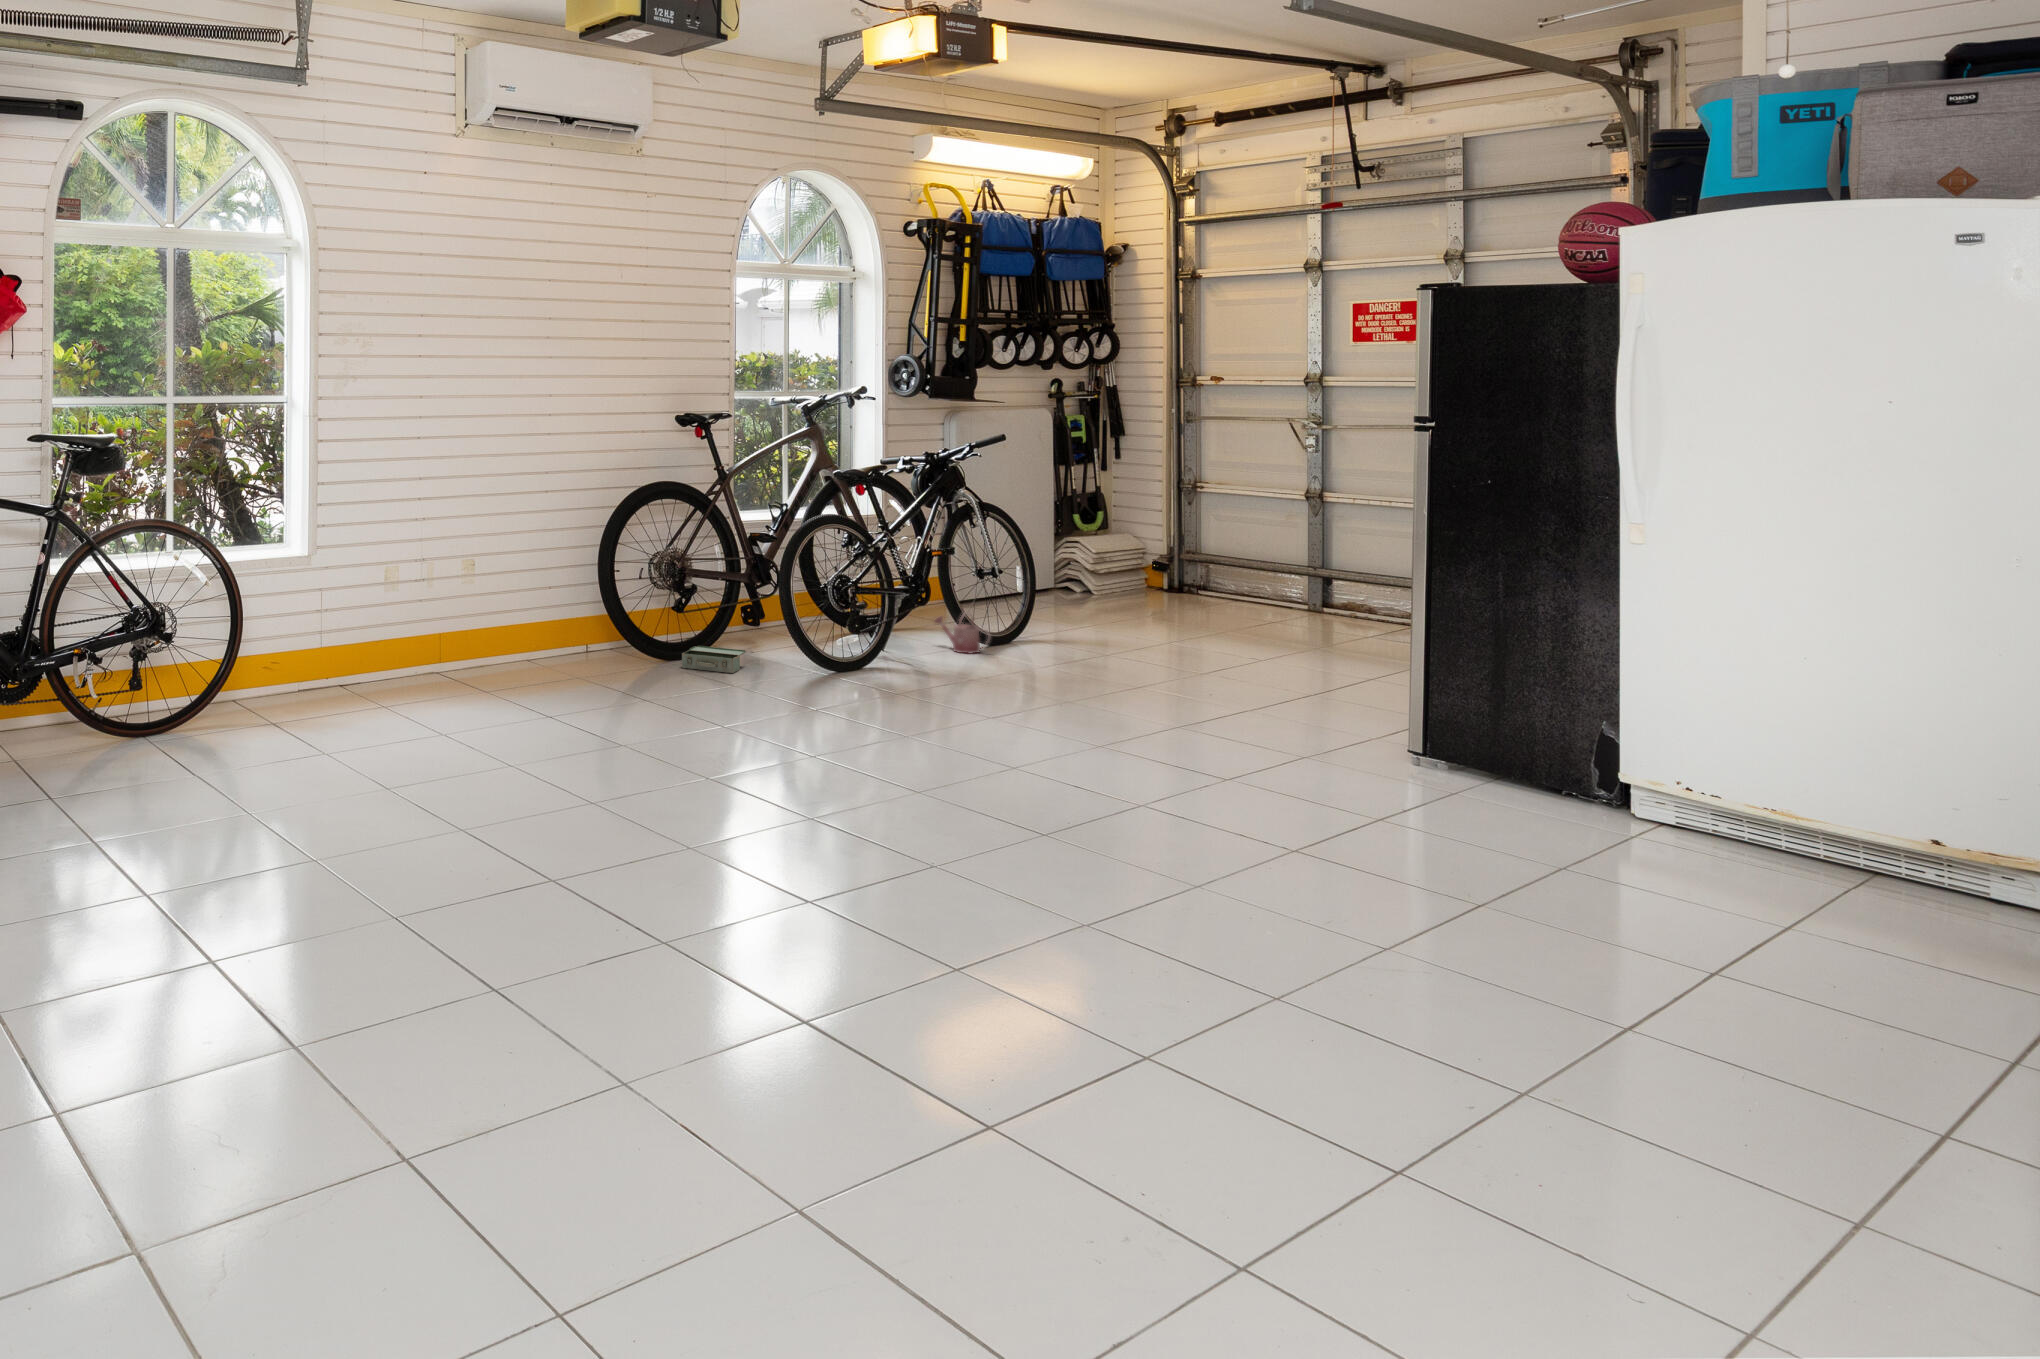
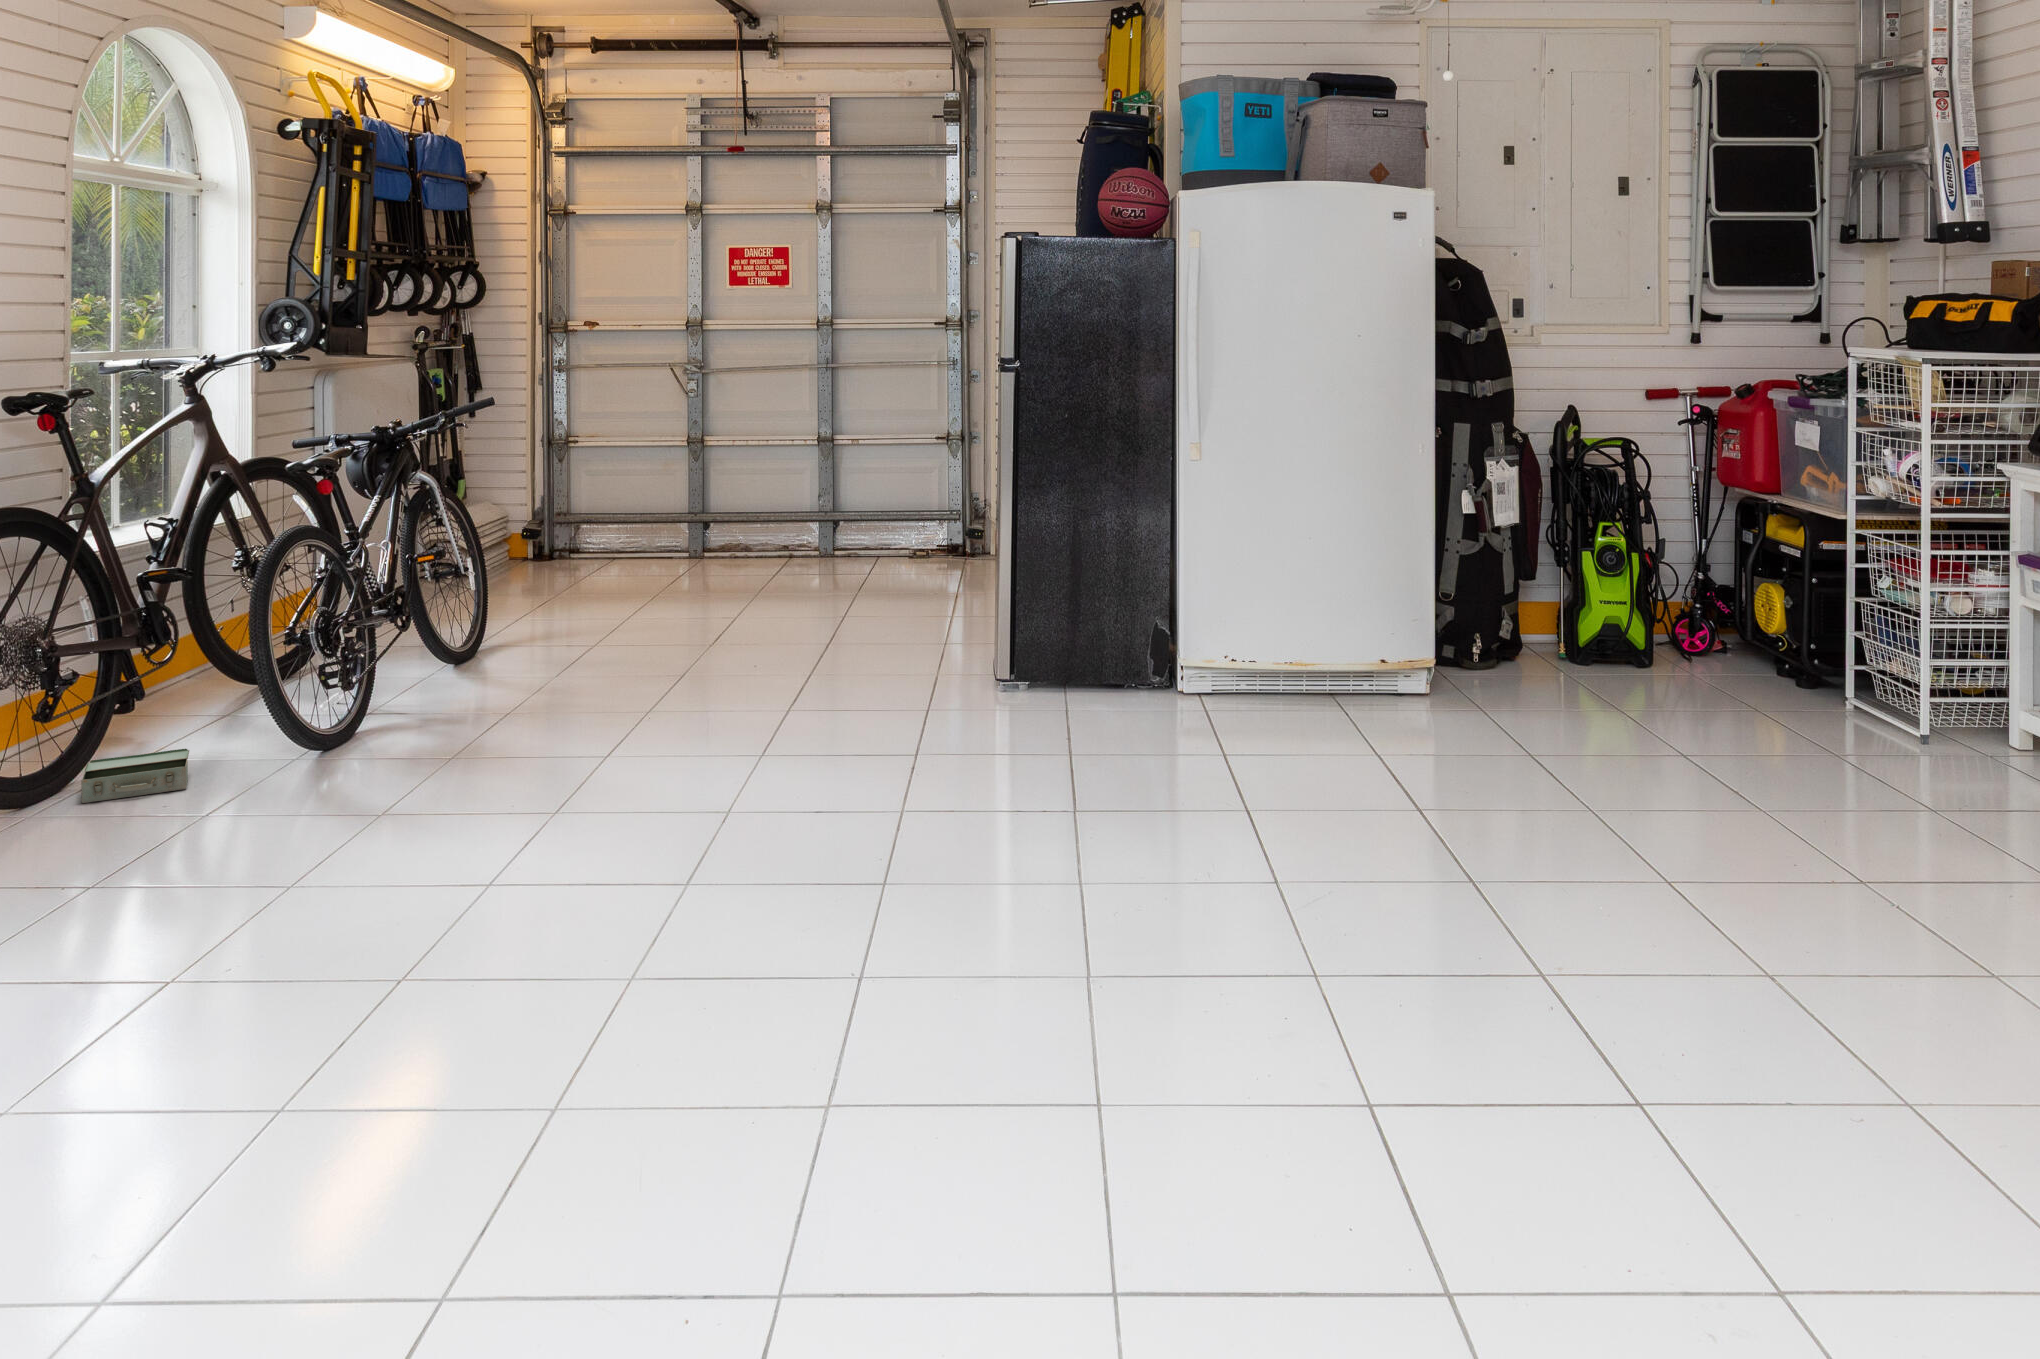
watering can: present [935,614,990,654] -> none [405,626,489,680]

